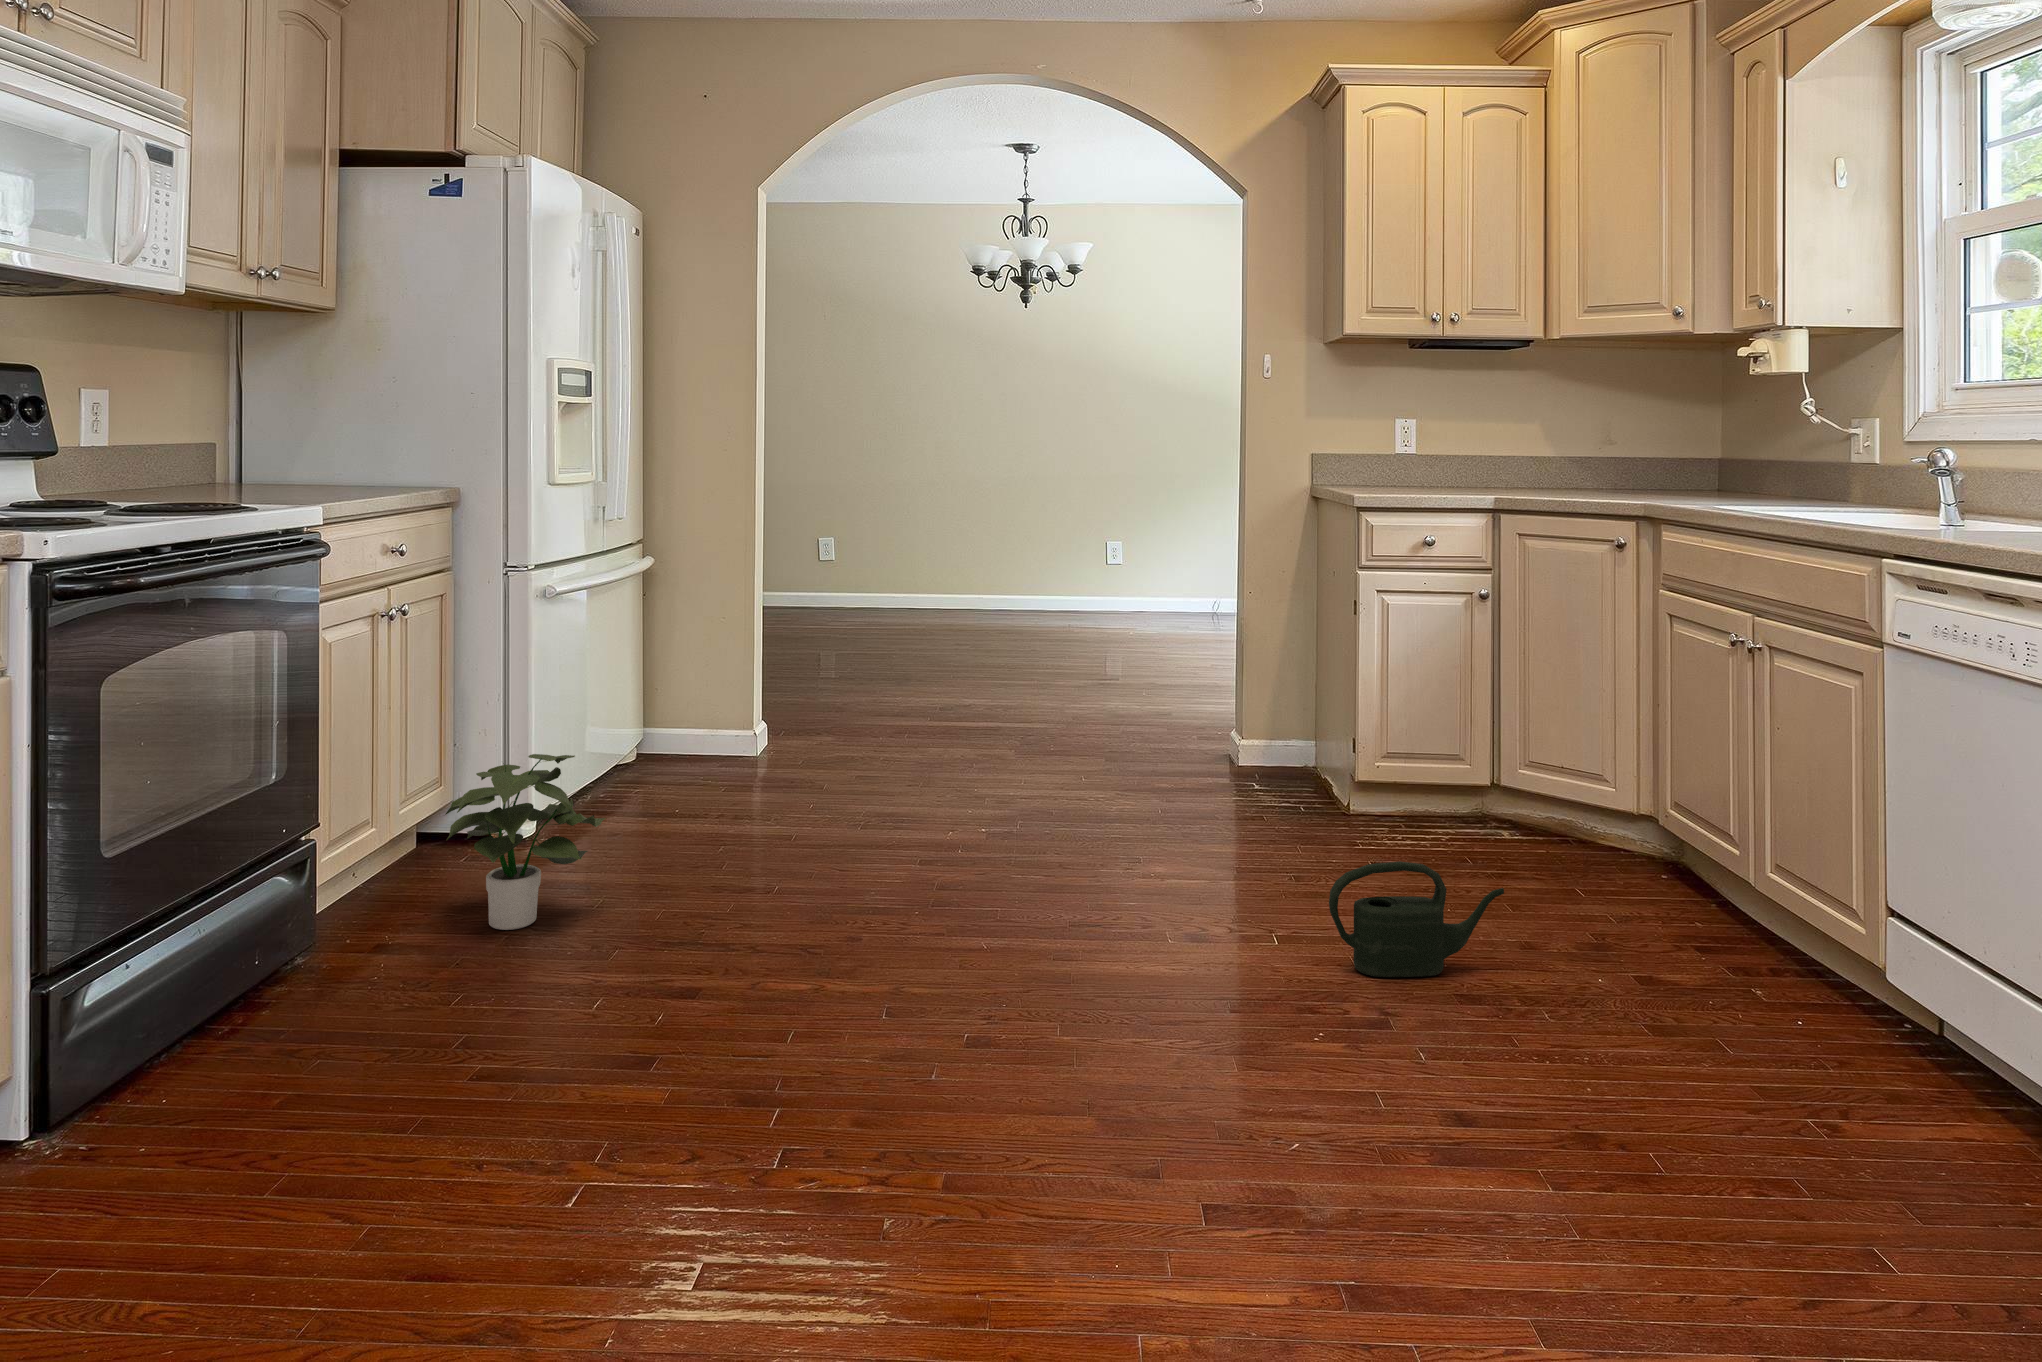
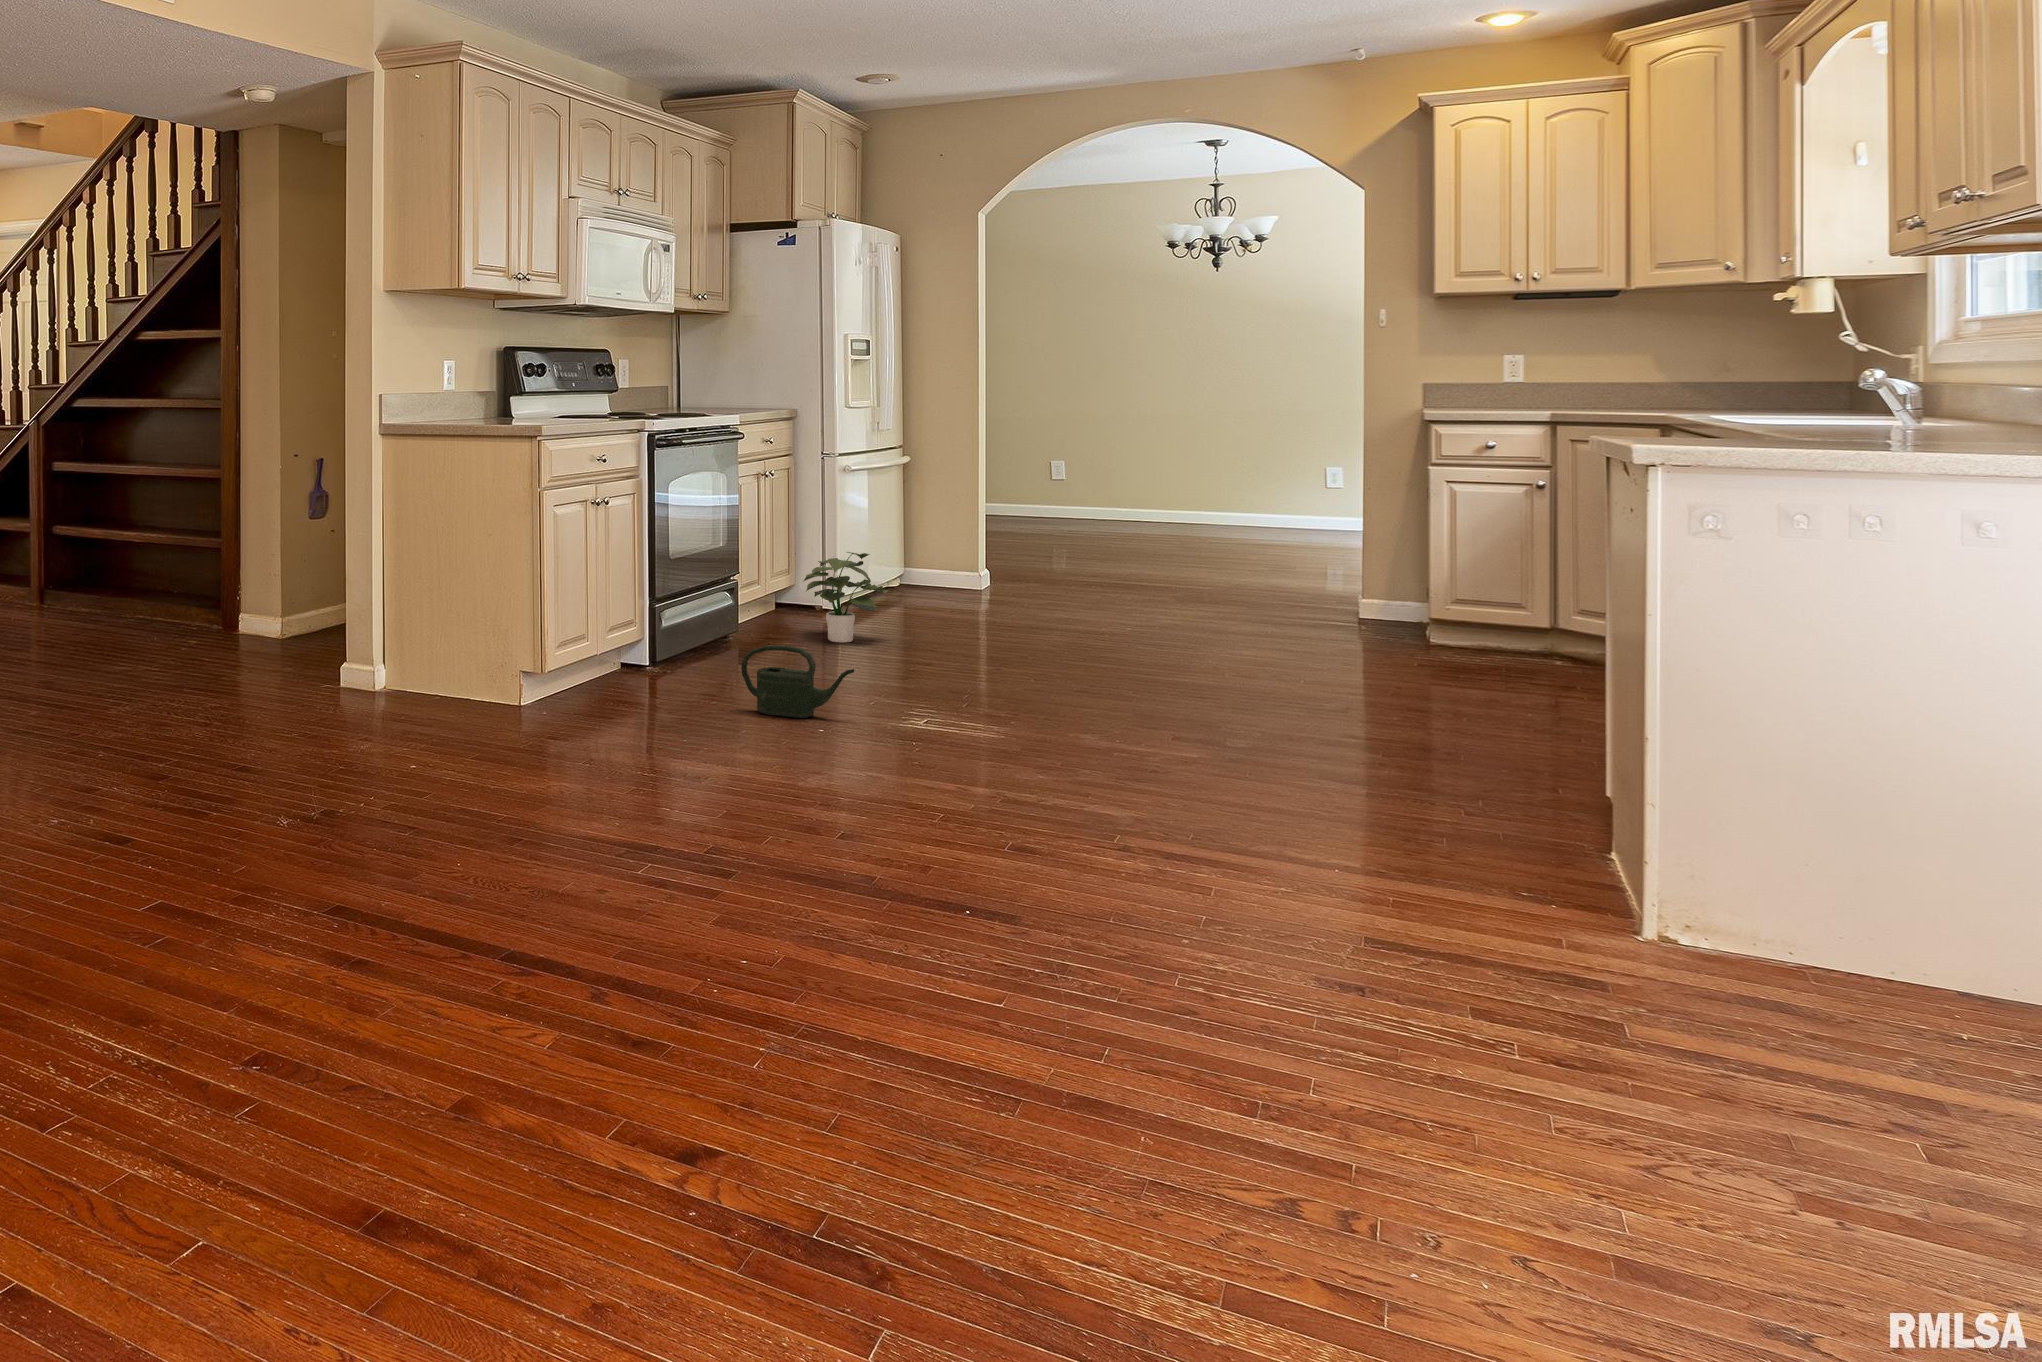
watering can: present [1329,861,1504,977] -> present [741,646,854,718]

